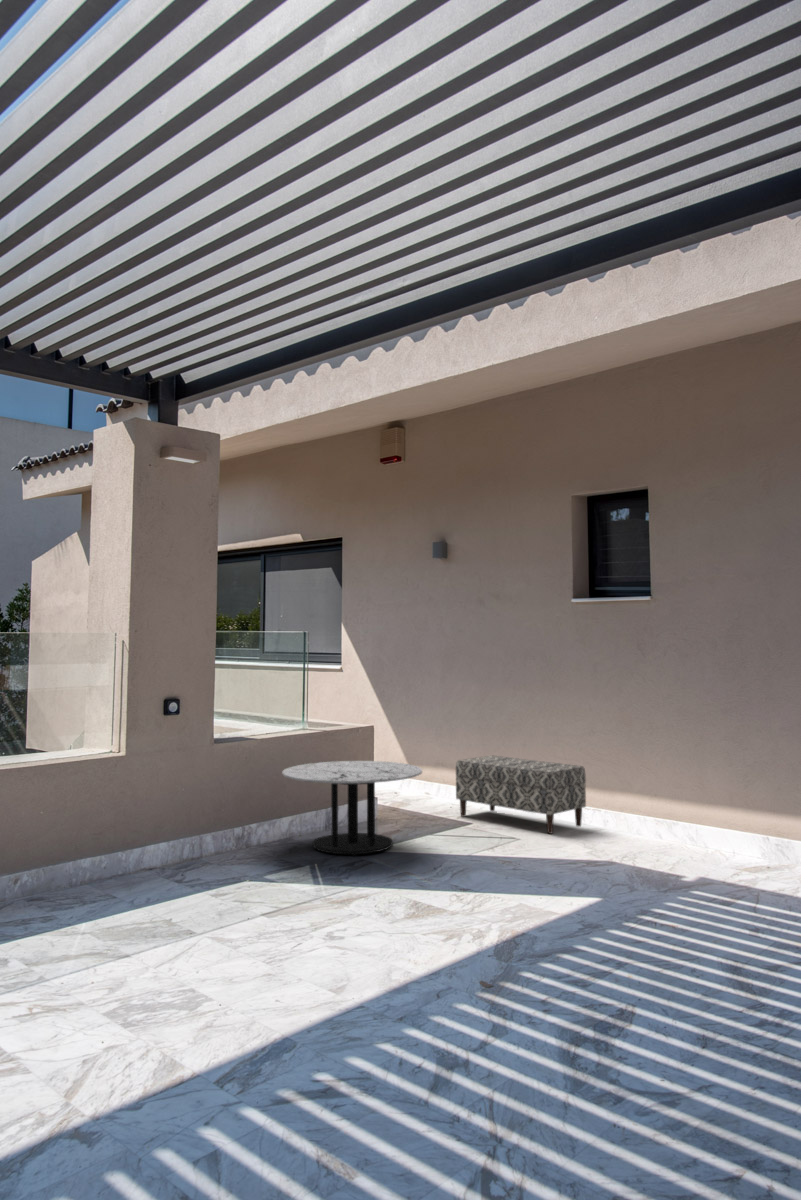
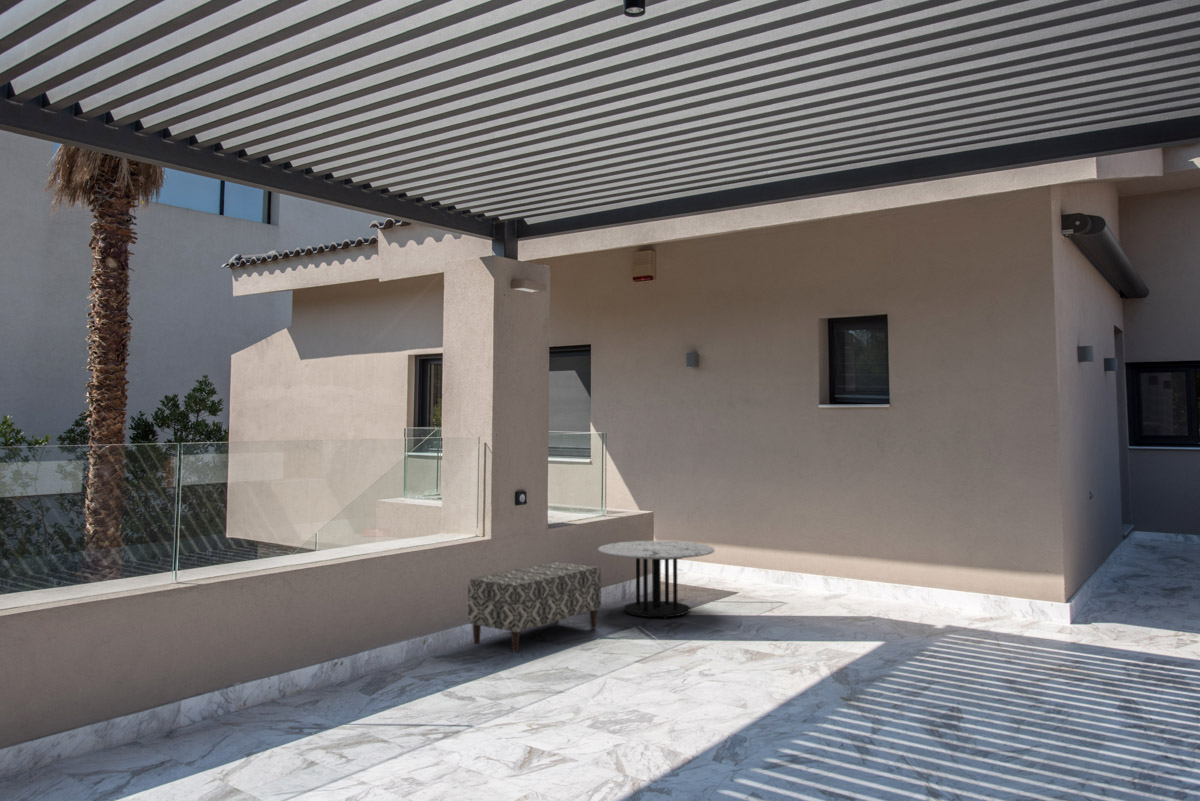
bench: present [456,756,586,834] -> present [468,562,601,653]

